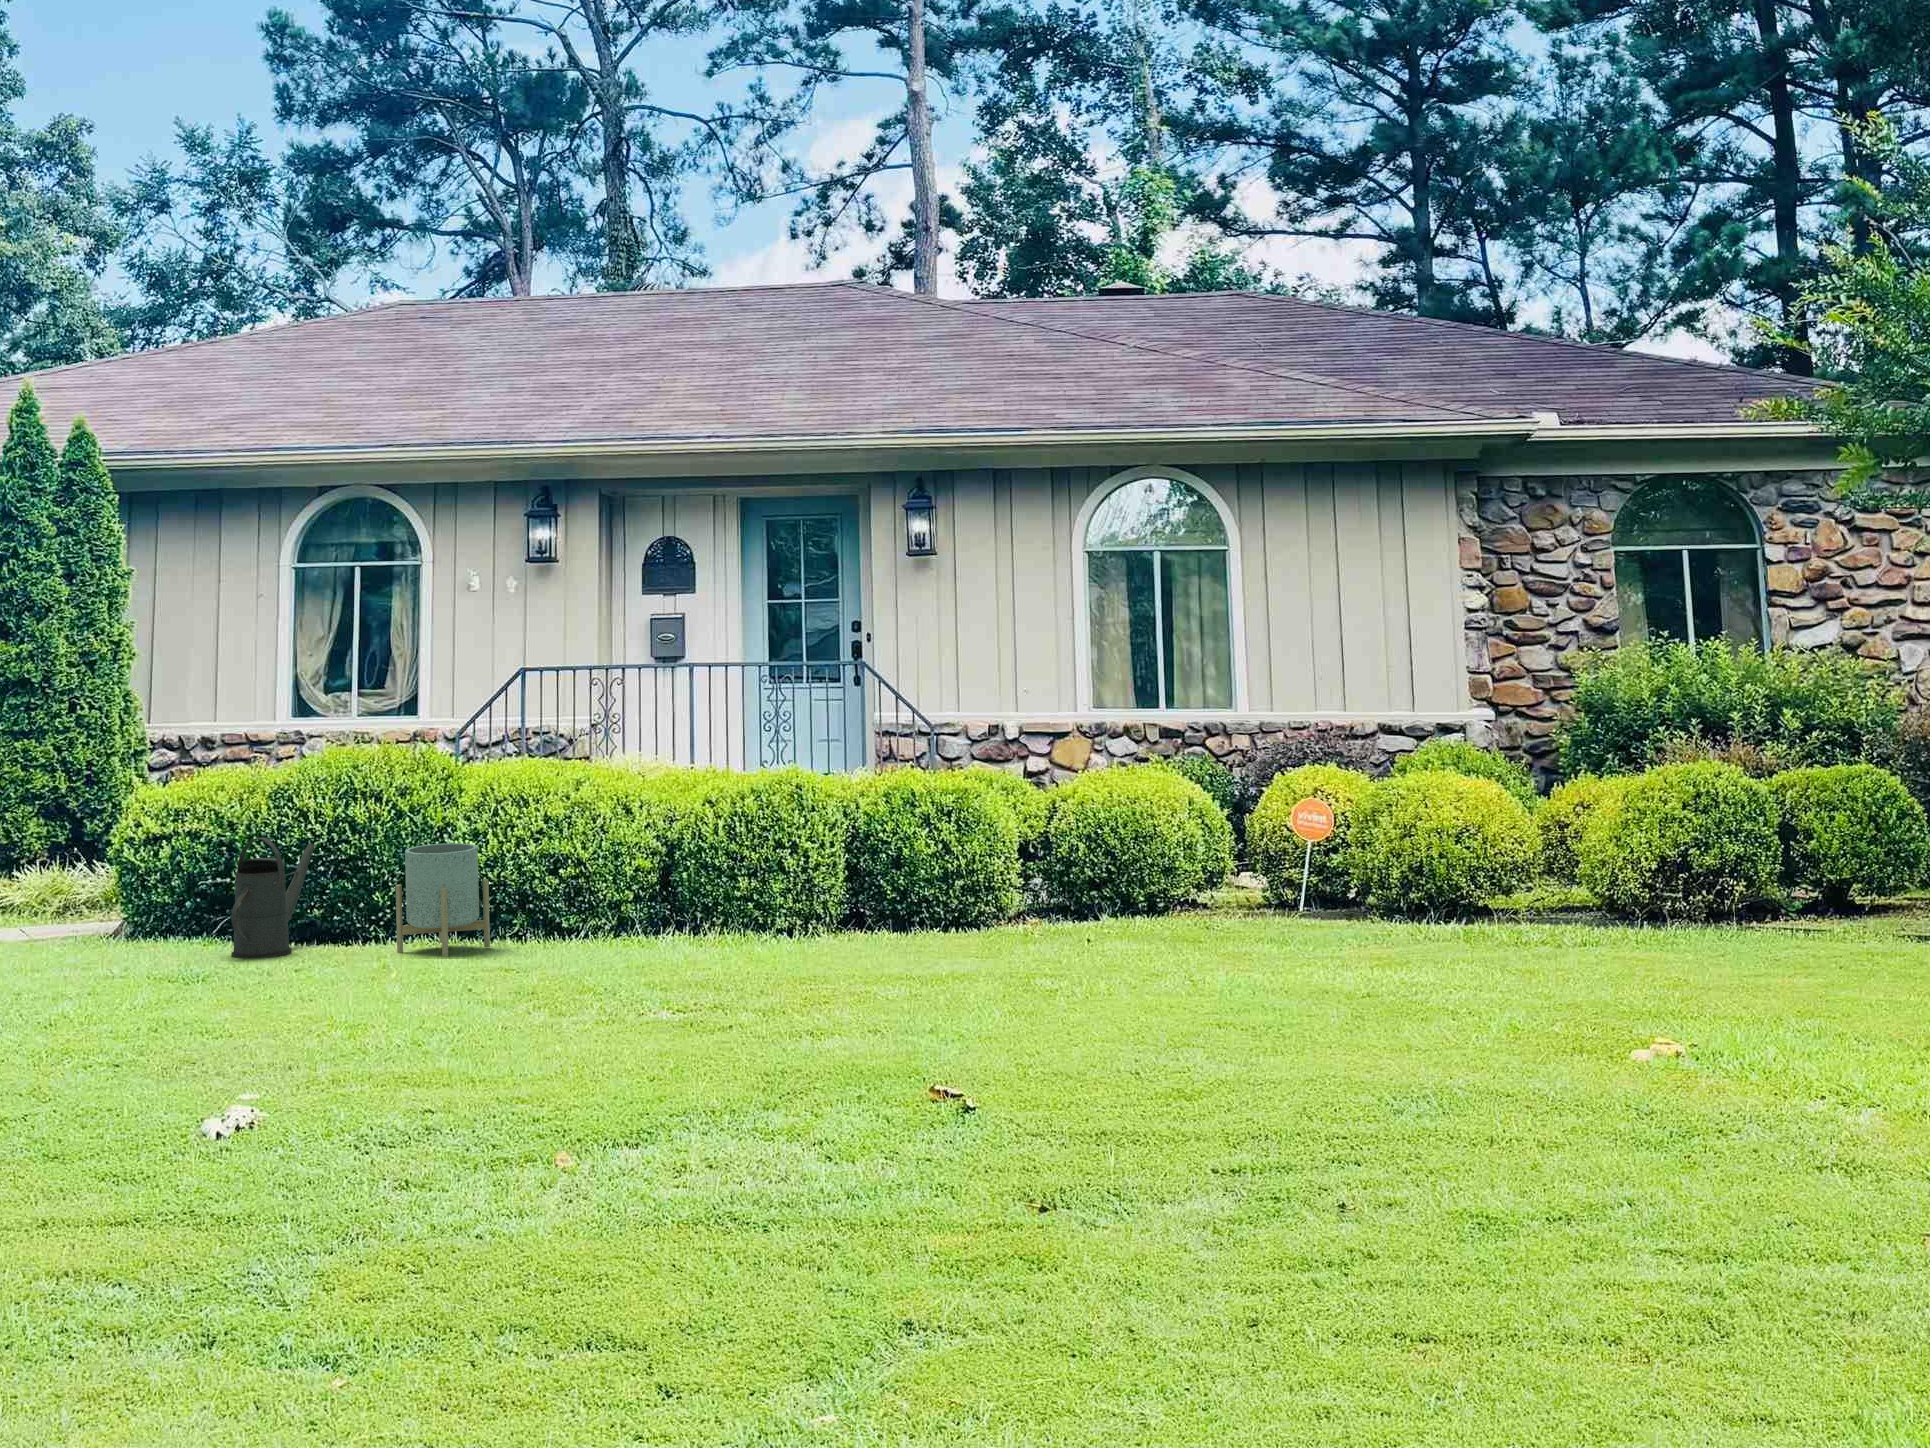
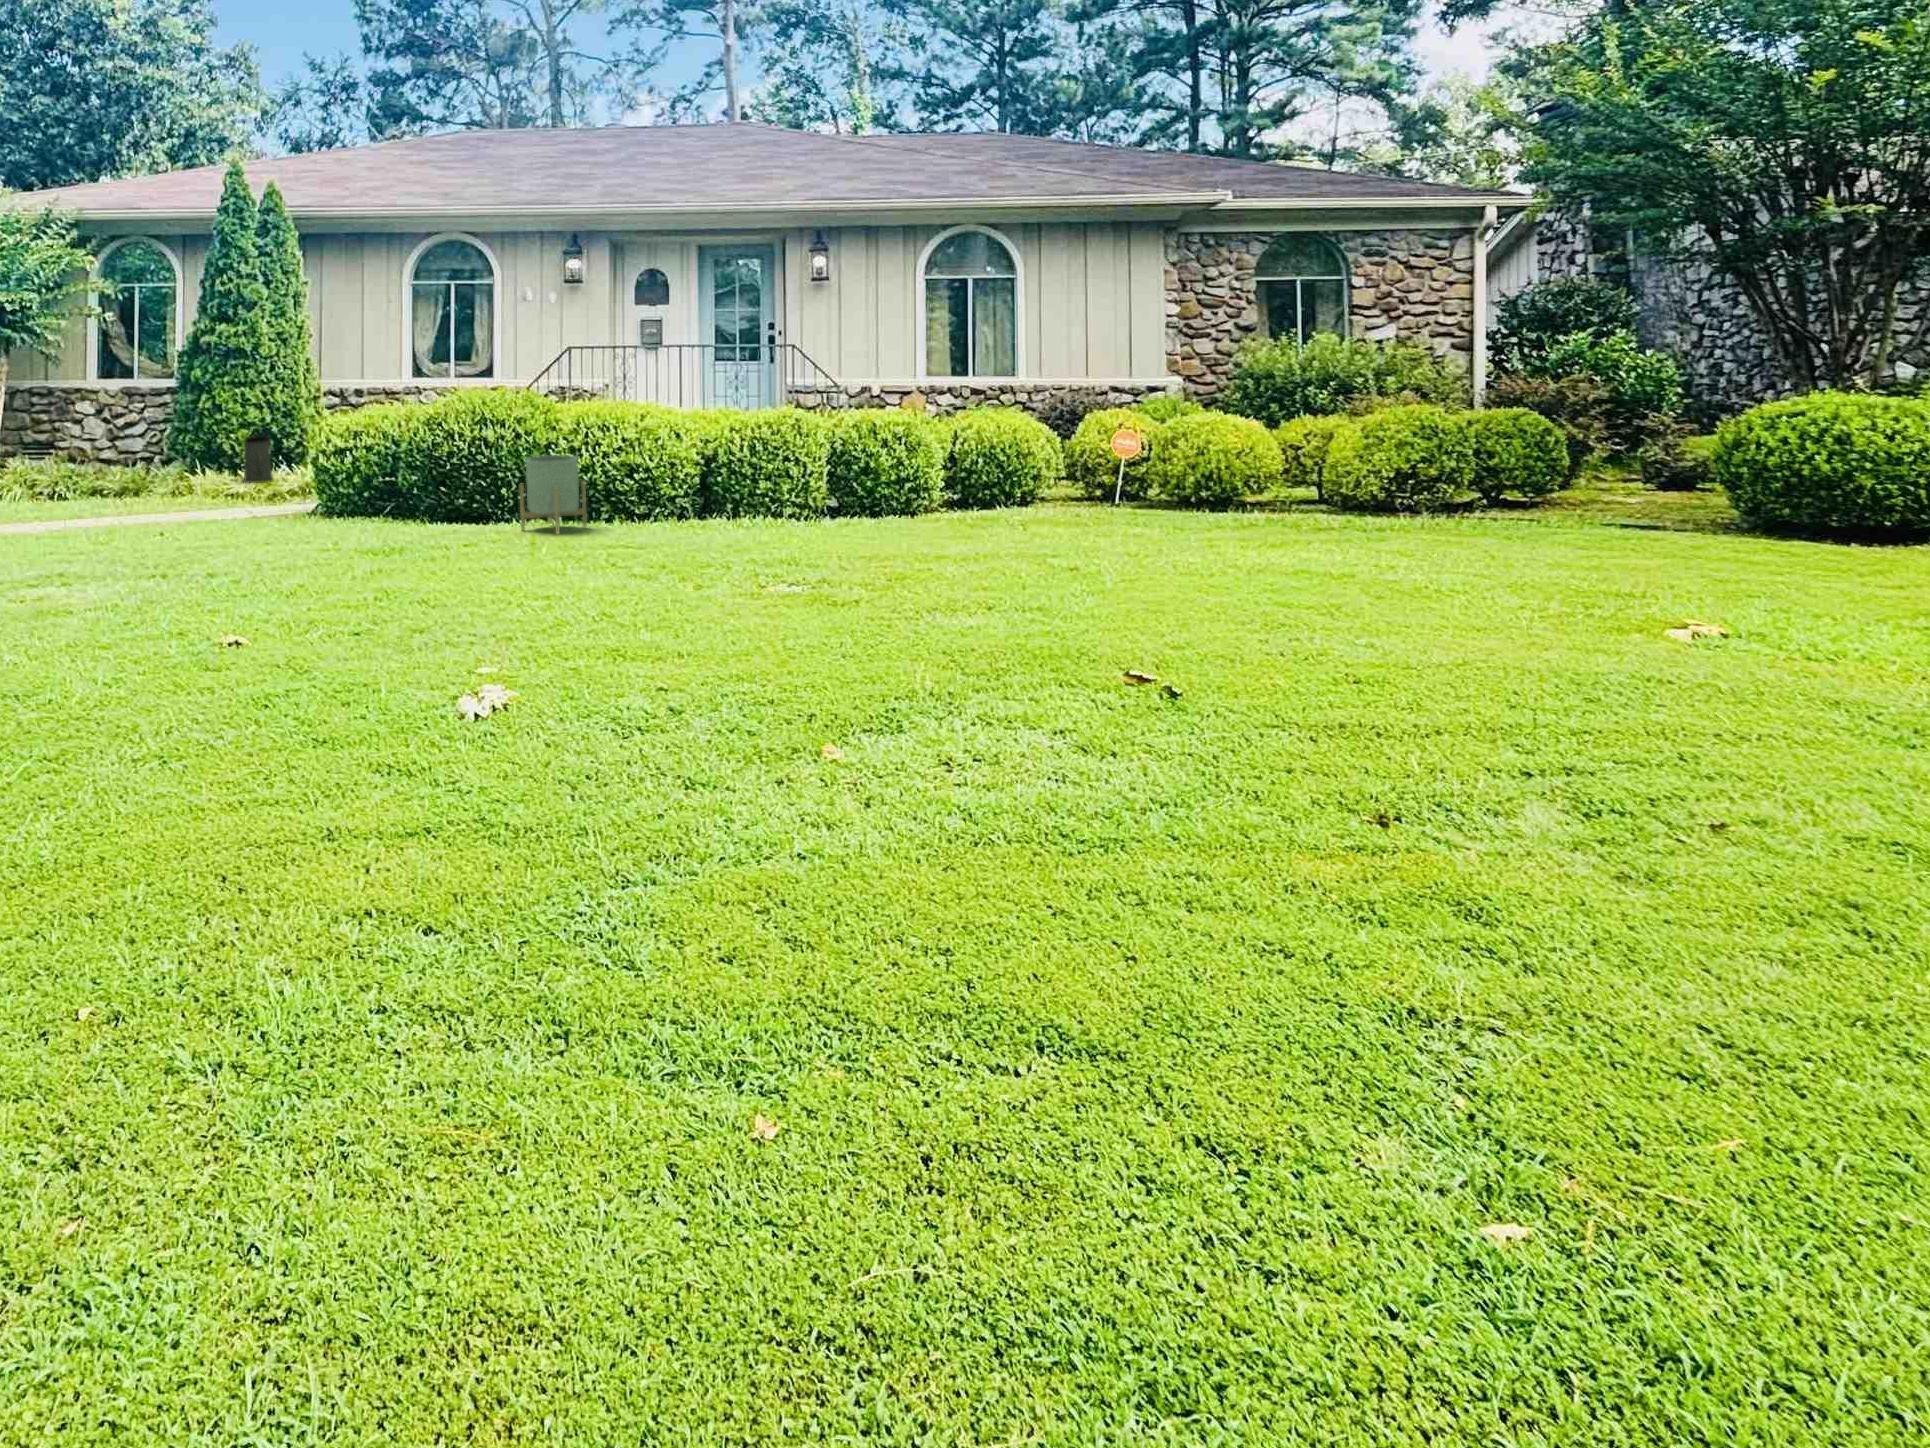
watering can: present [231,837,314,959] -> present [244,435,273,483]

